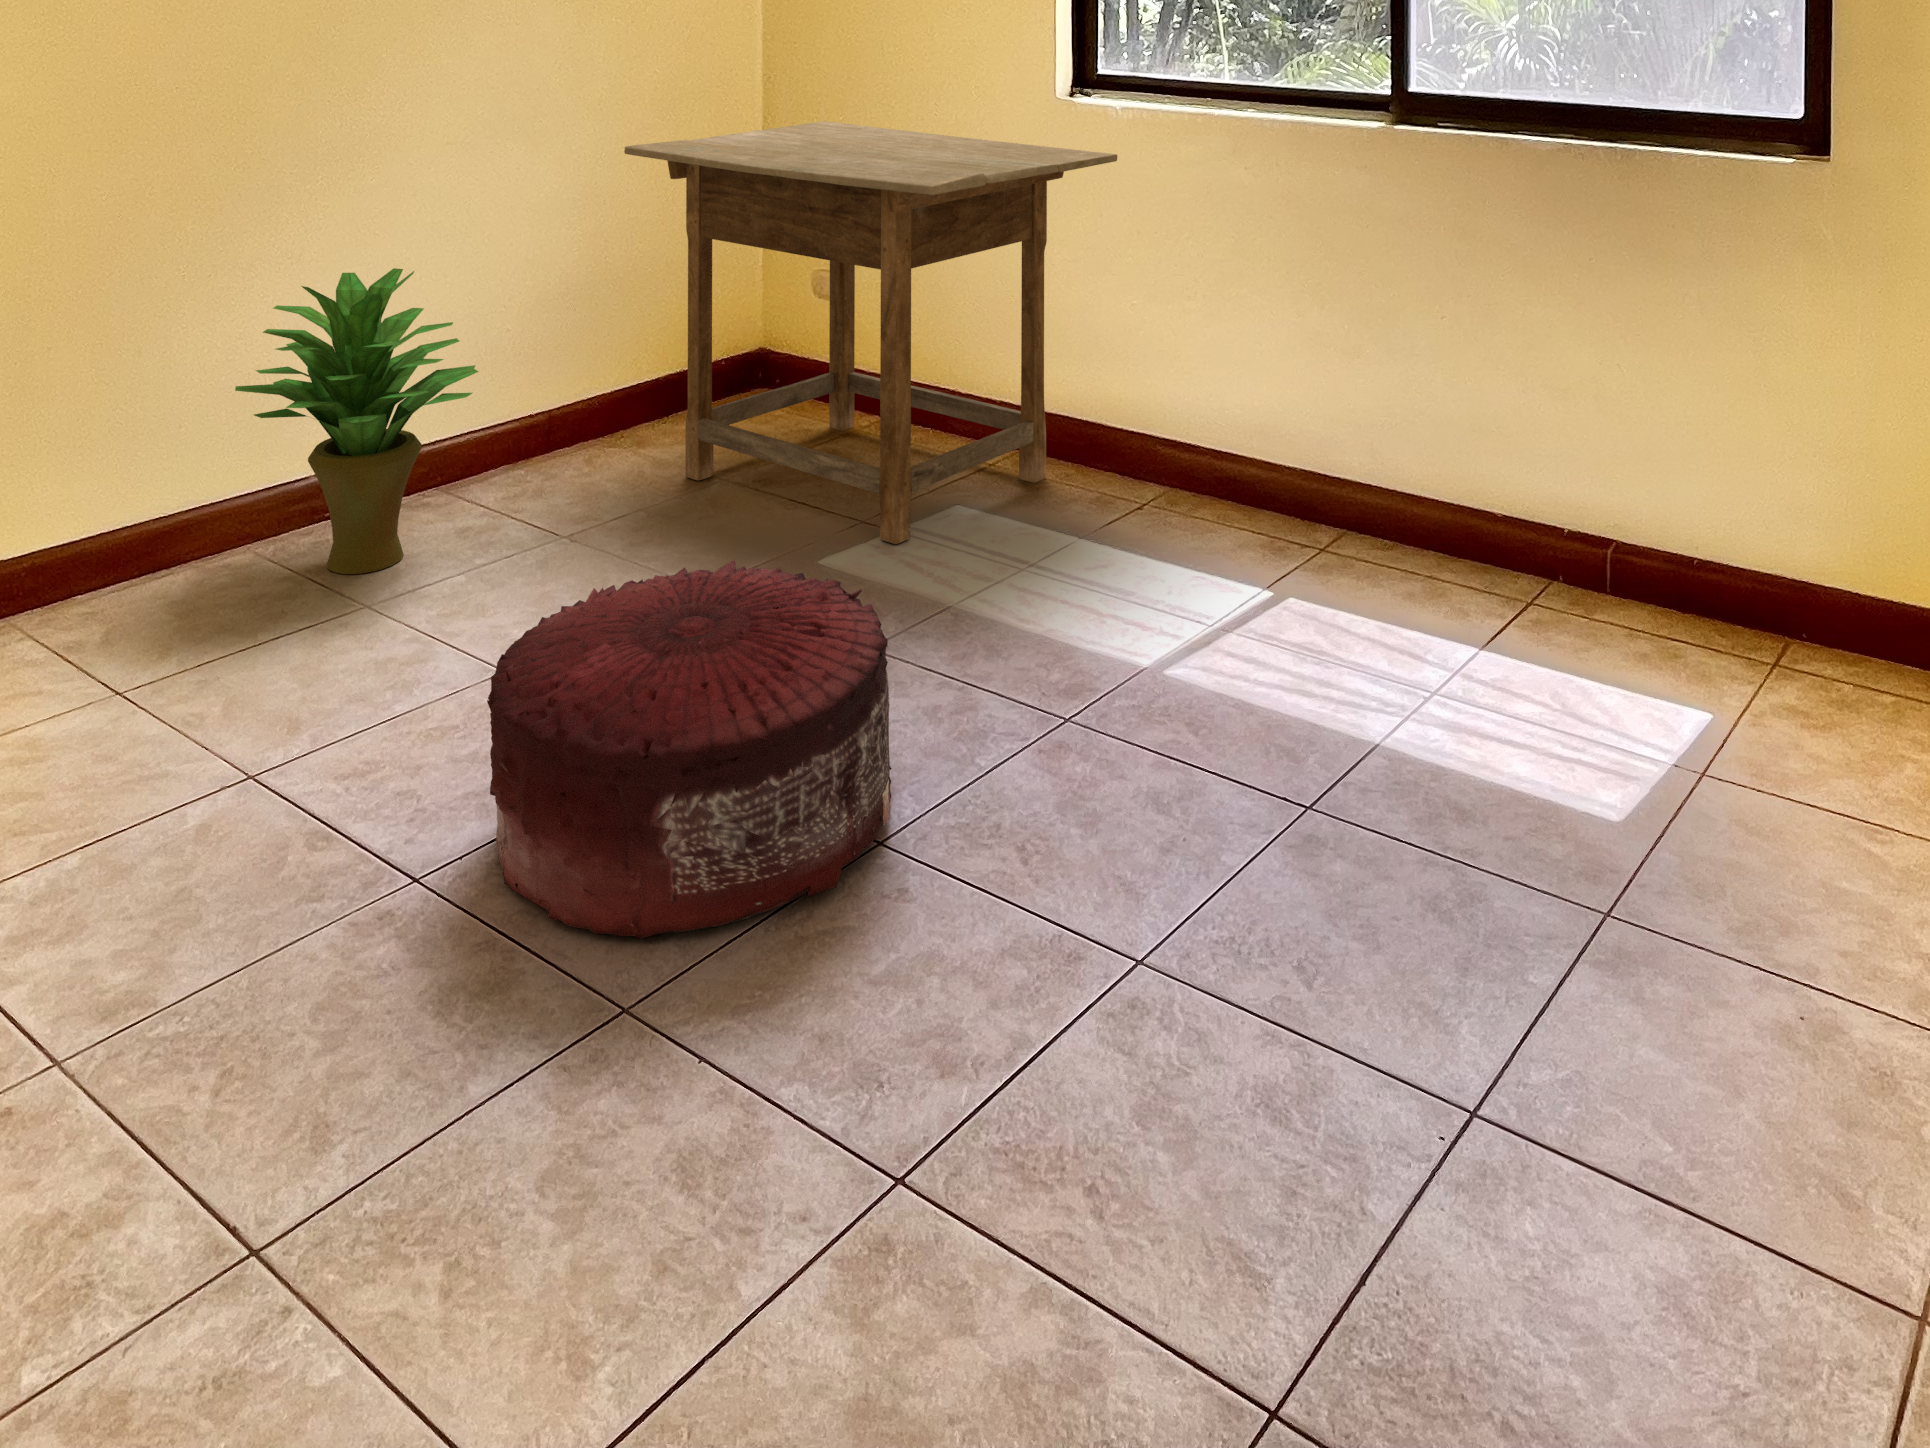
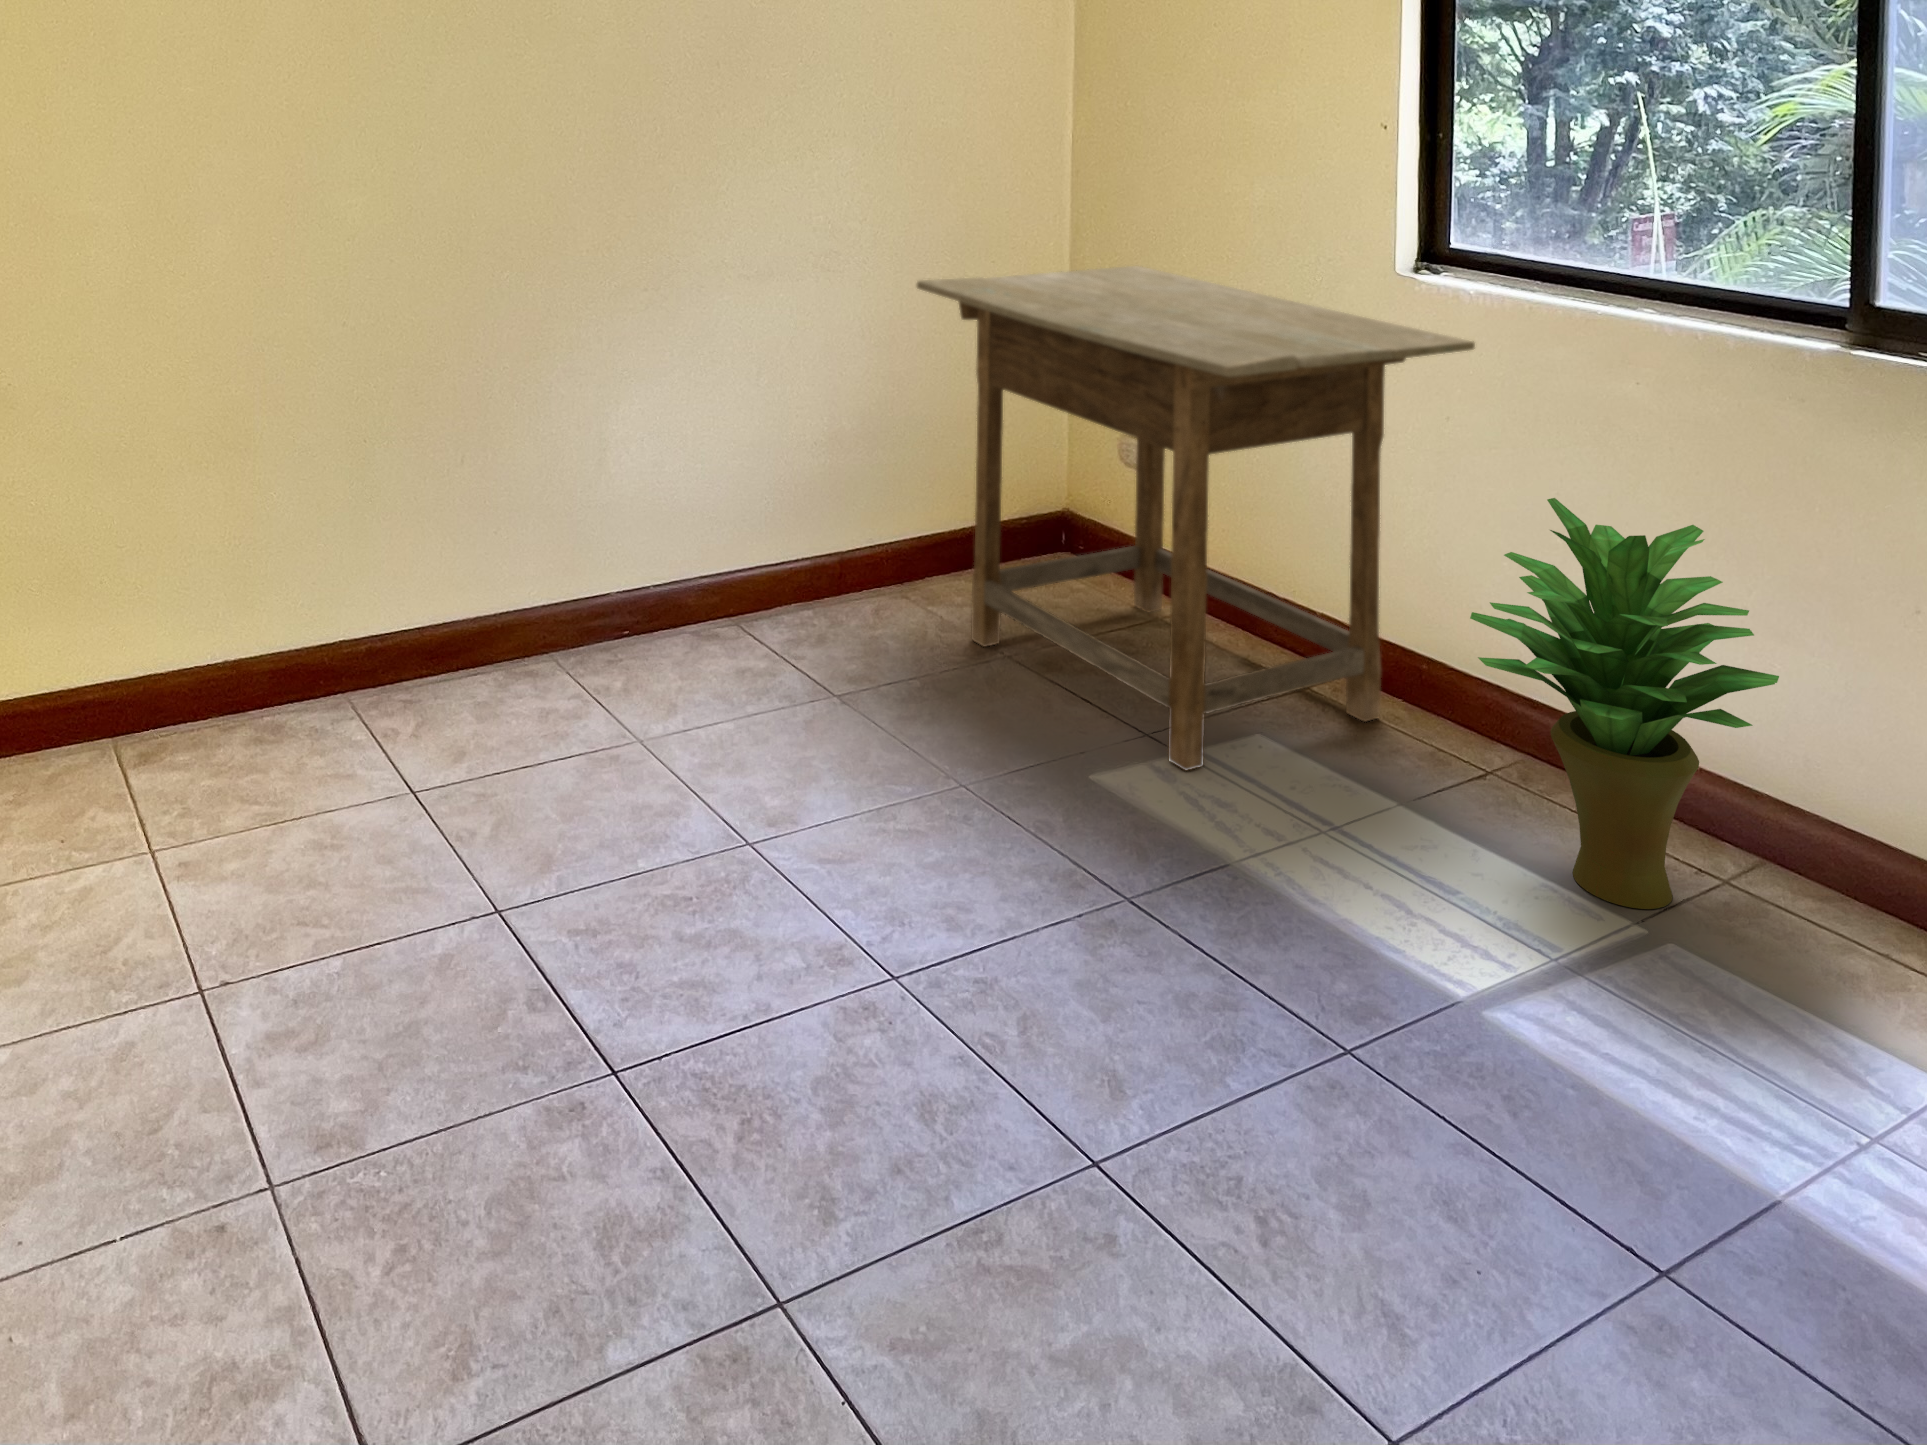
potted plant: present [235,268,478,574] -> present [1470,498,1779,909]
pouf: present [487,559,891,939] -> none [683,776,1131,1235]

